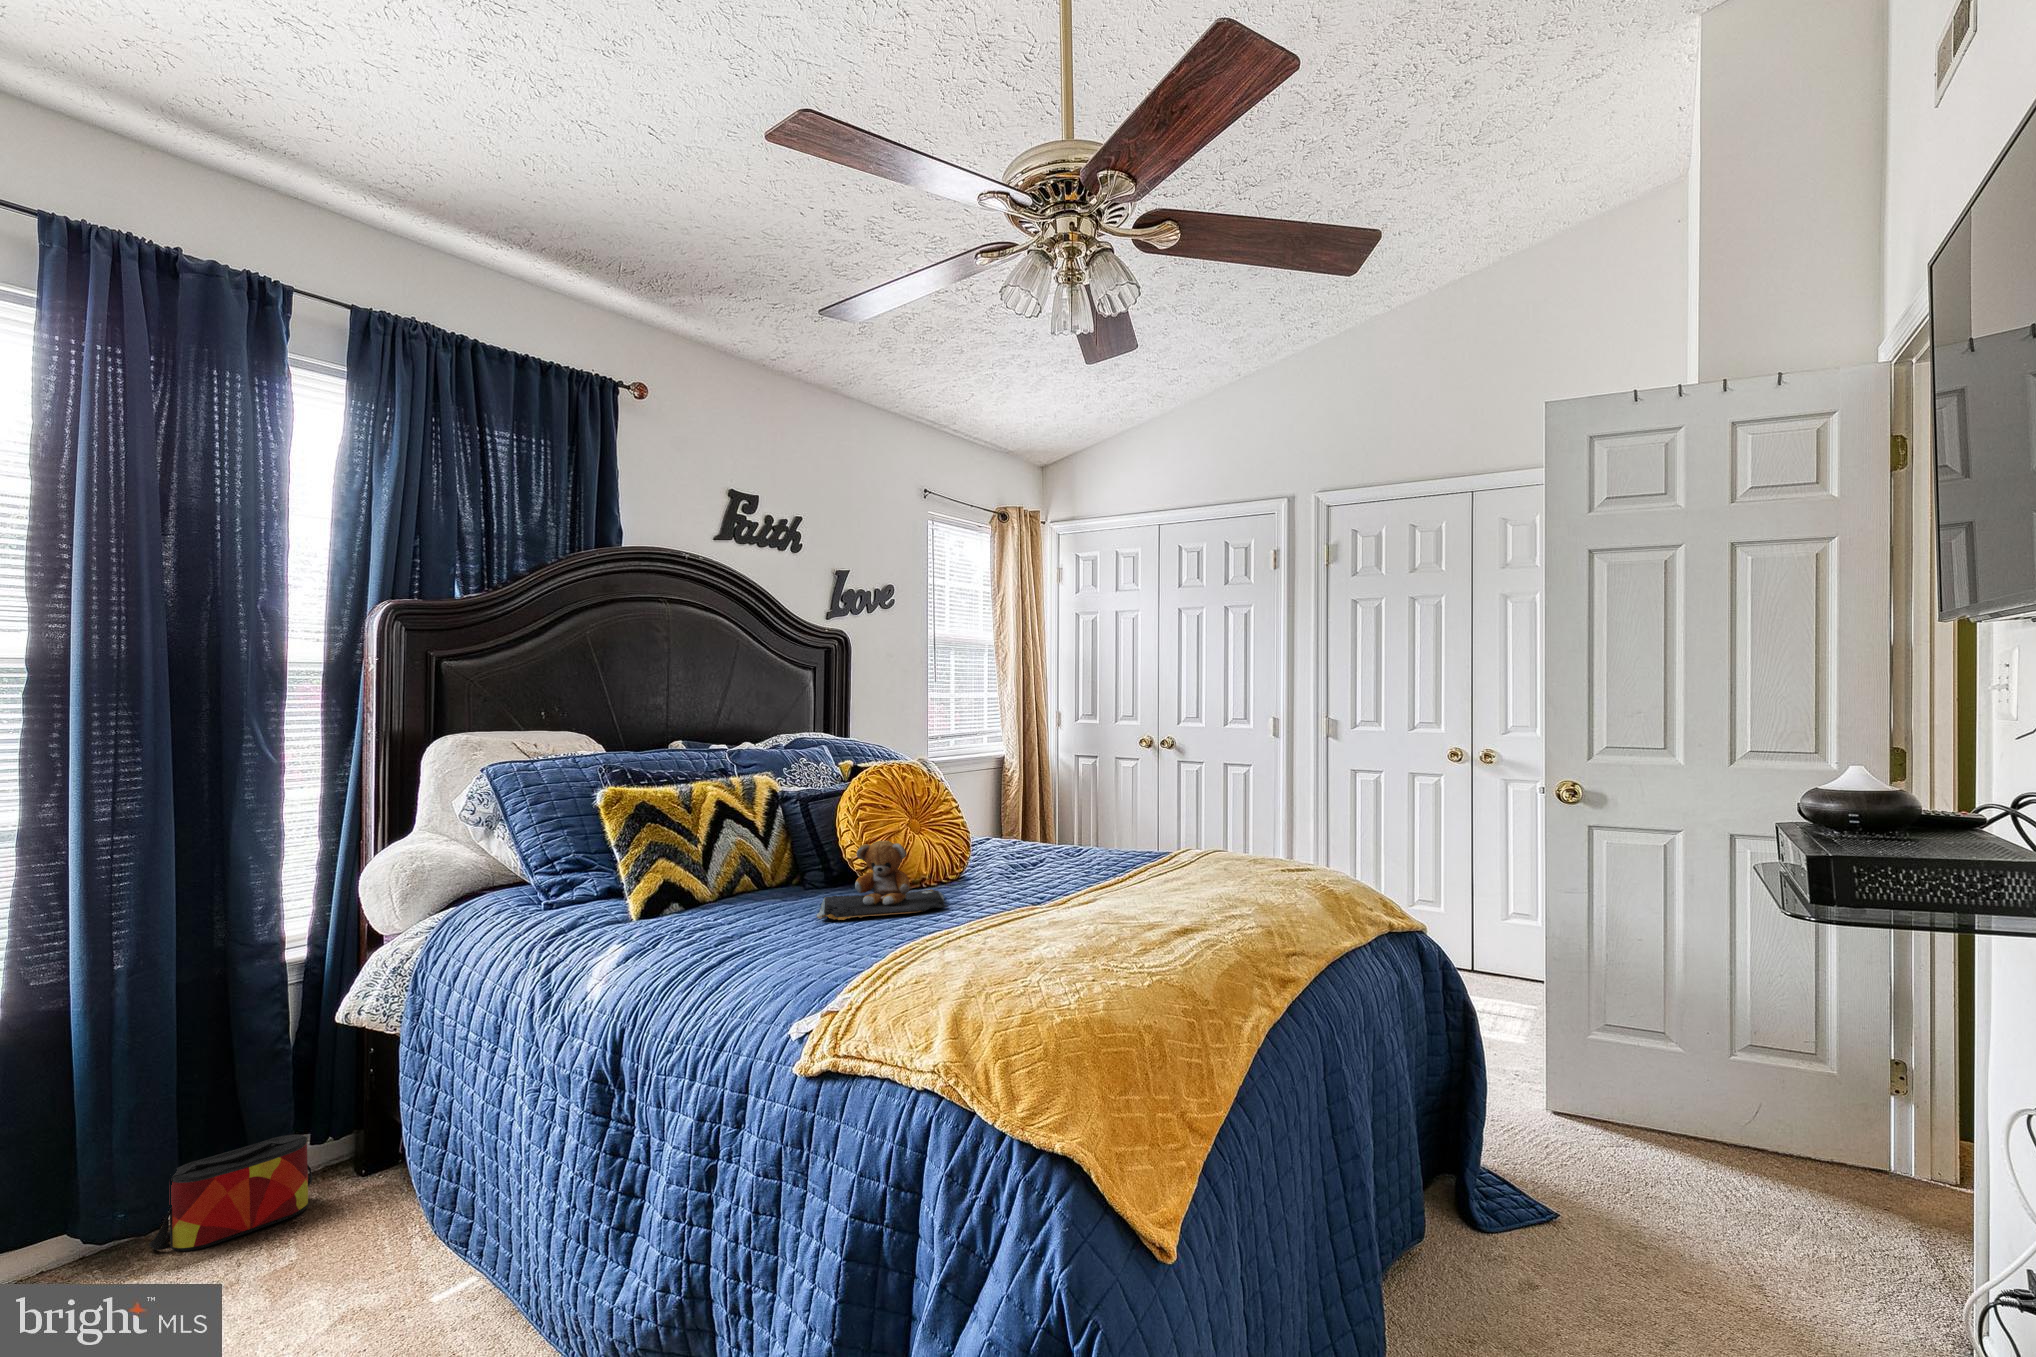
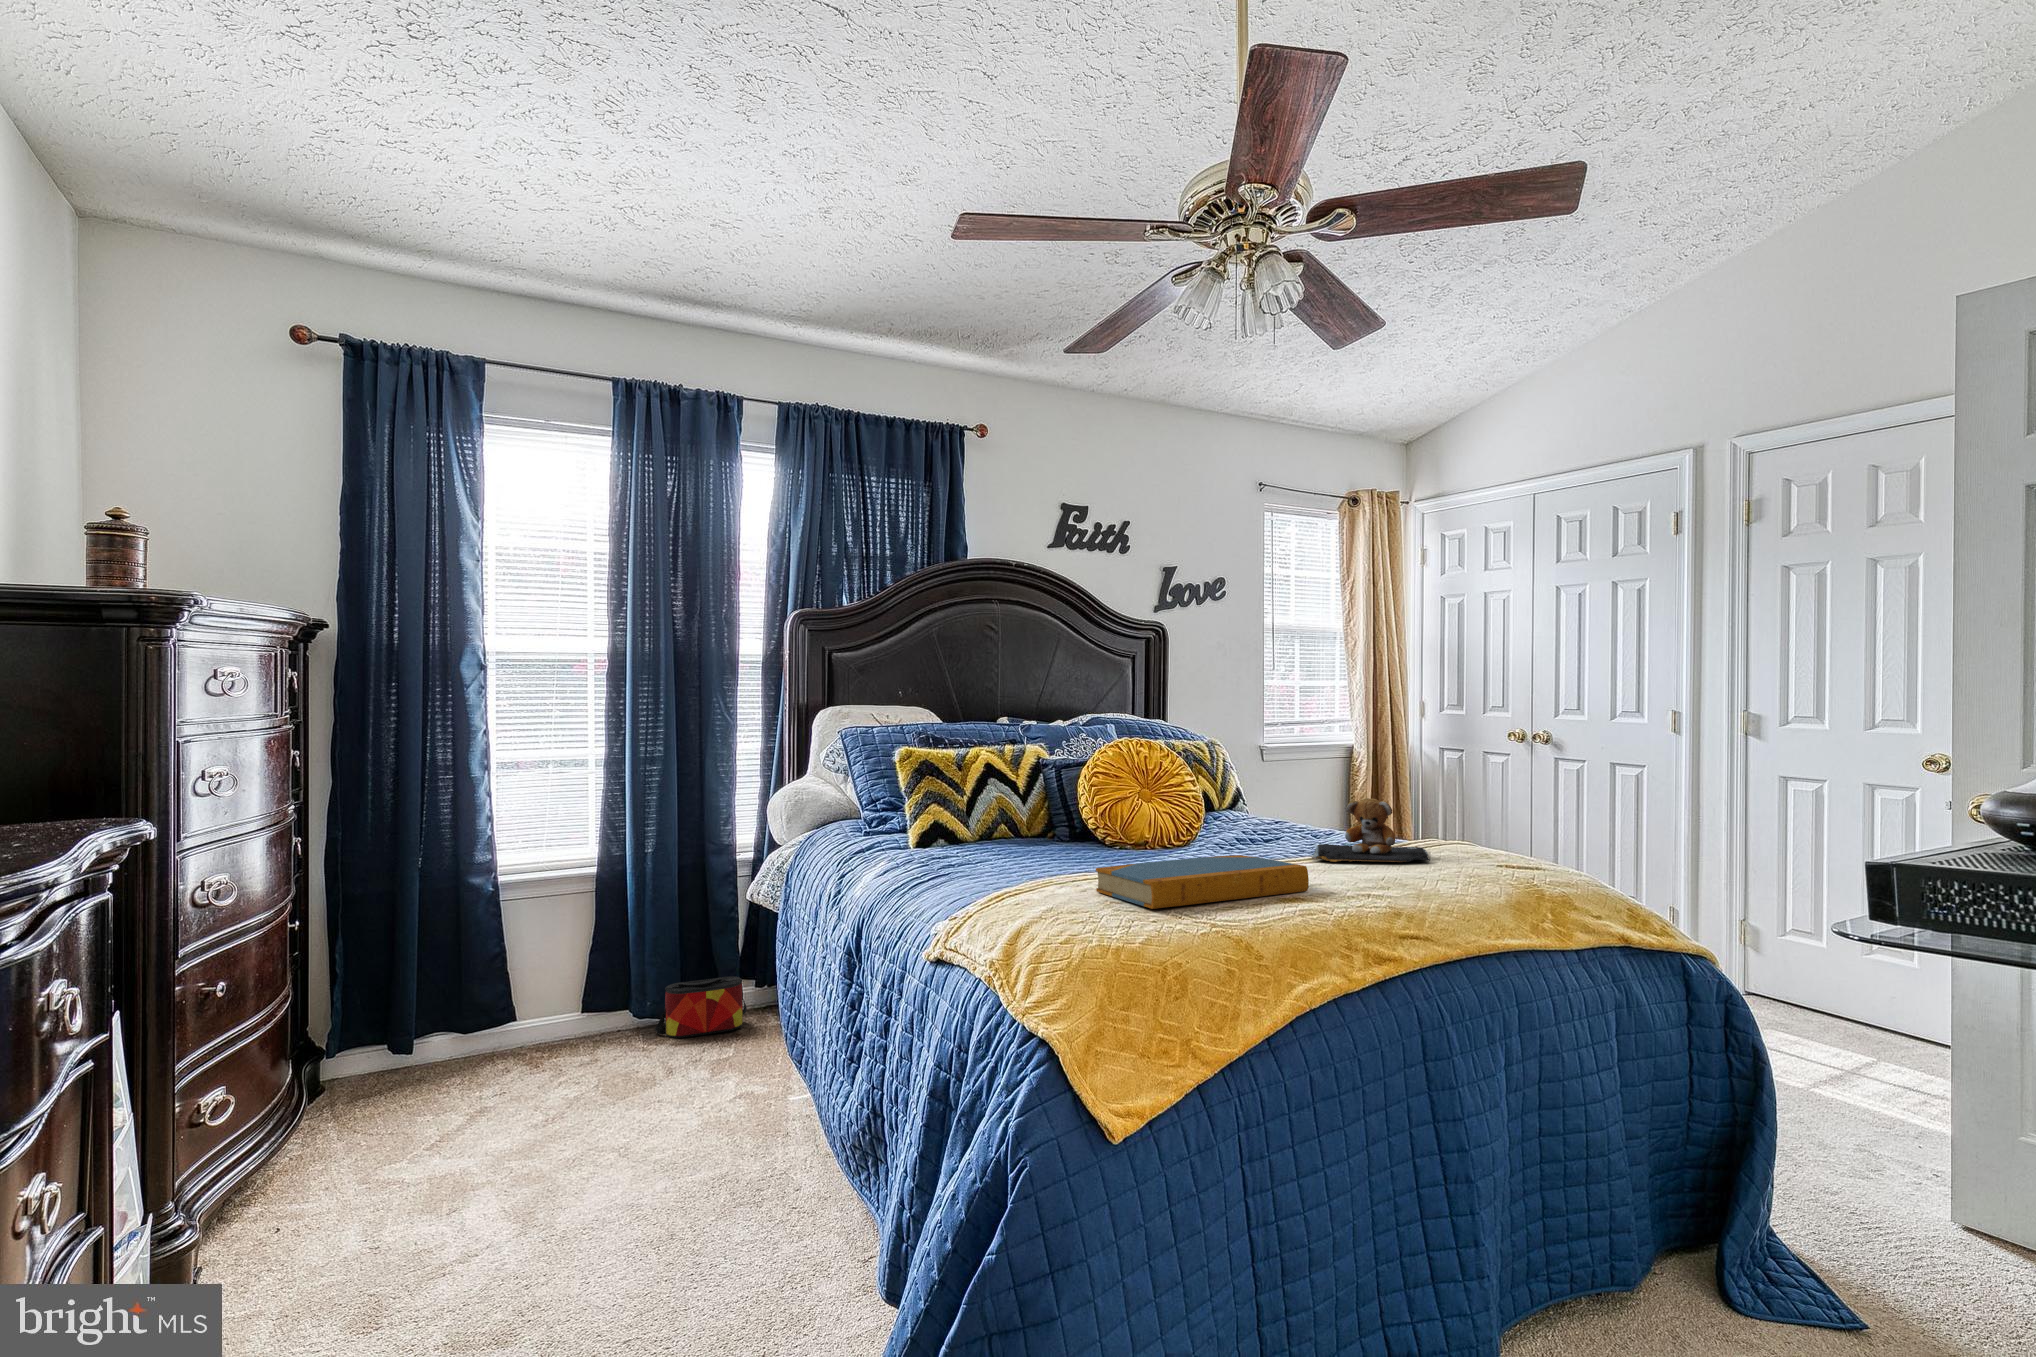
teddy bear: present [816,841,947,920] -> present [1312,798,1430,862]
book: none [973,889,1195,965] -> present [1096,855,1309,909]

